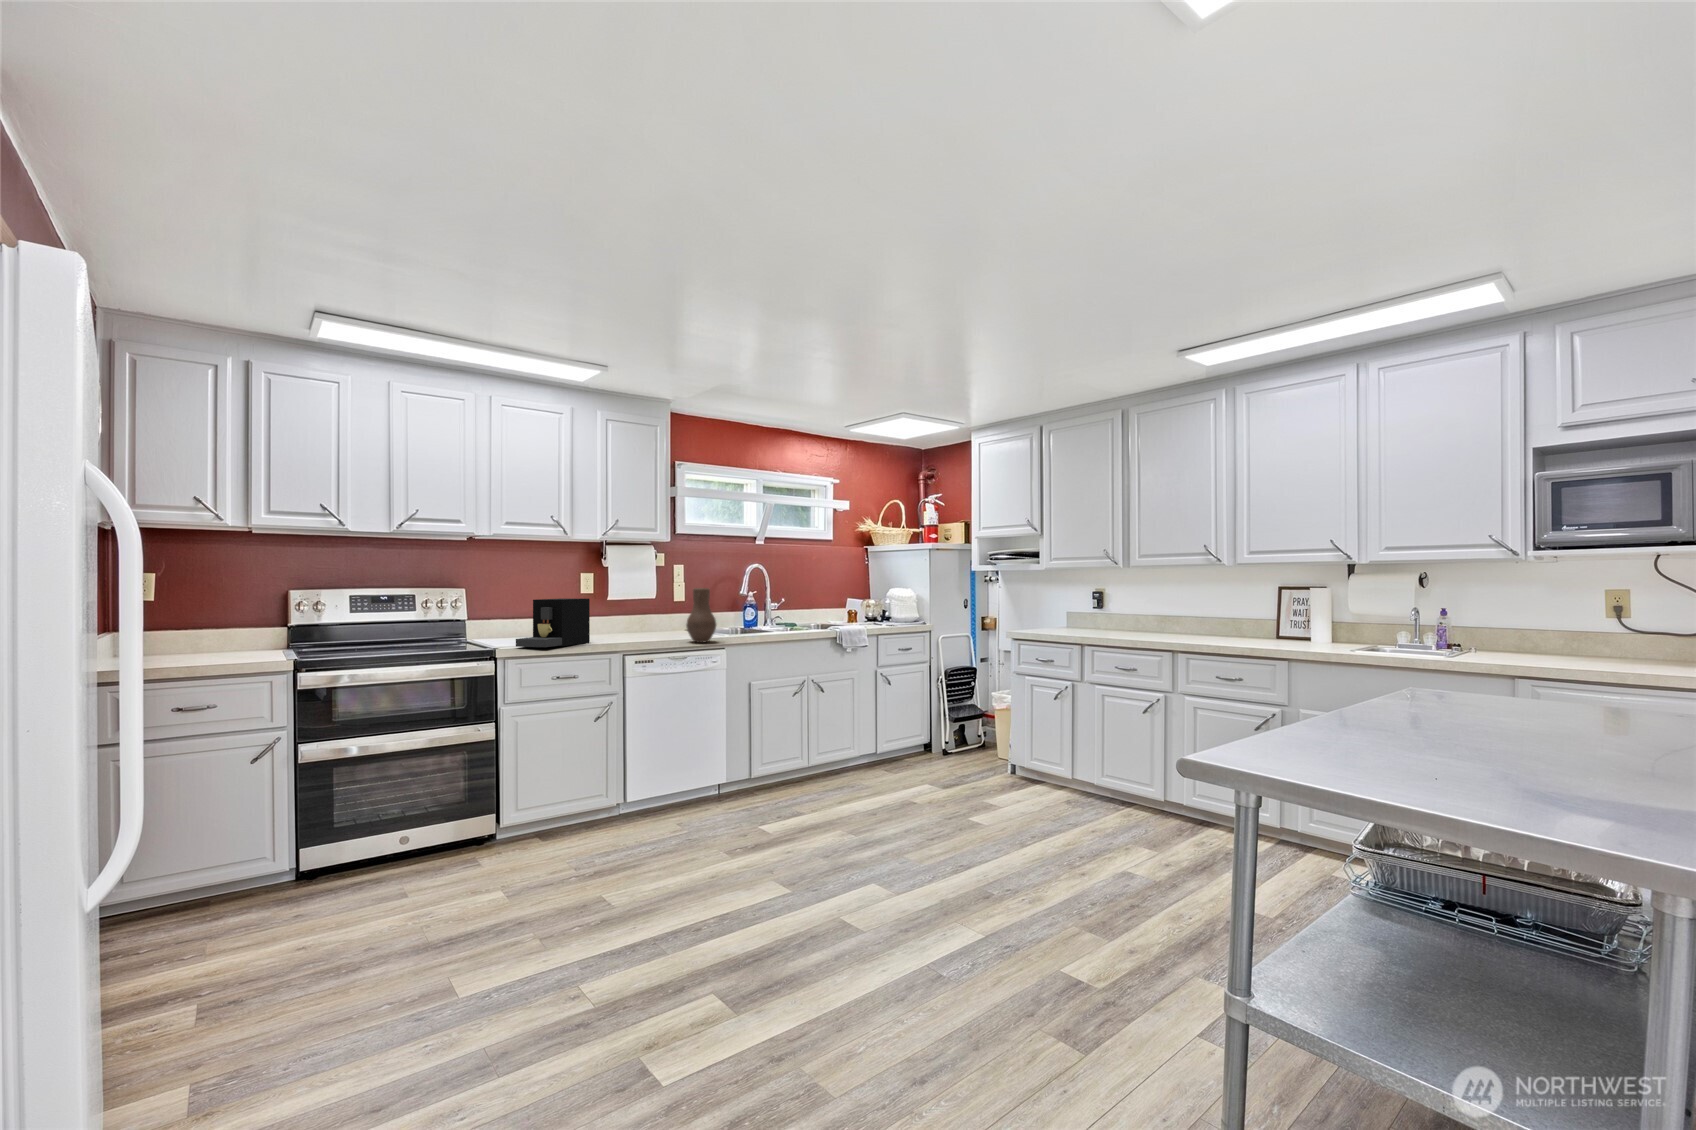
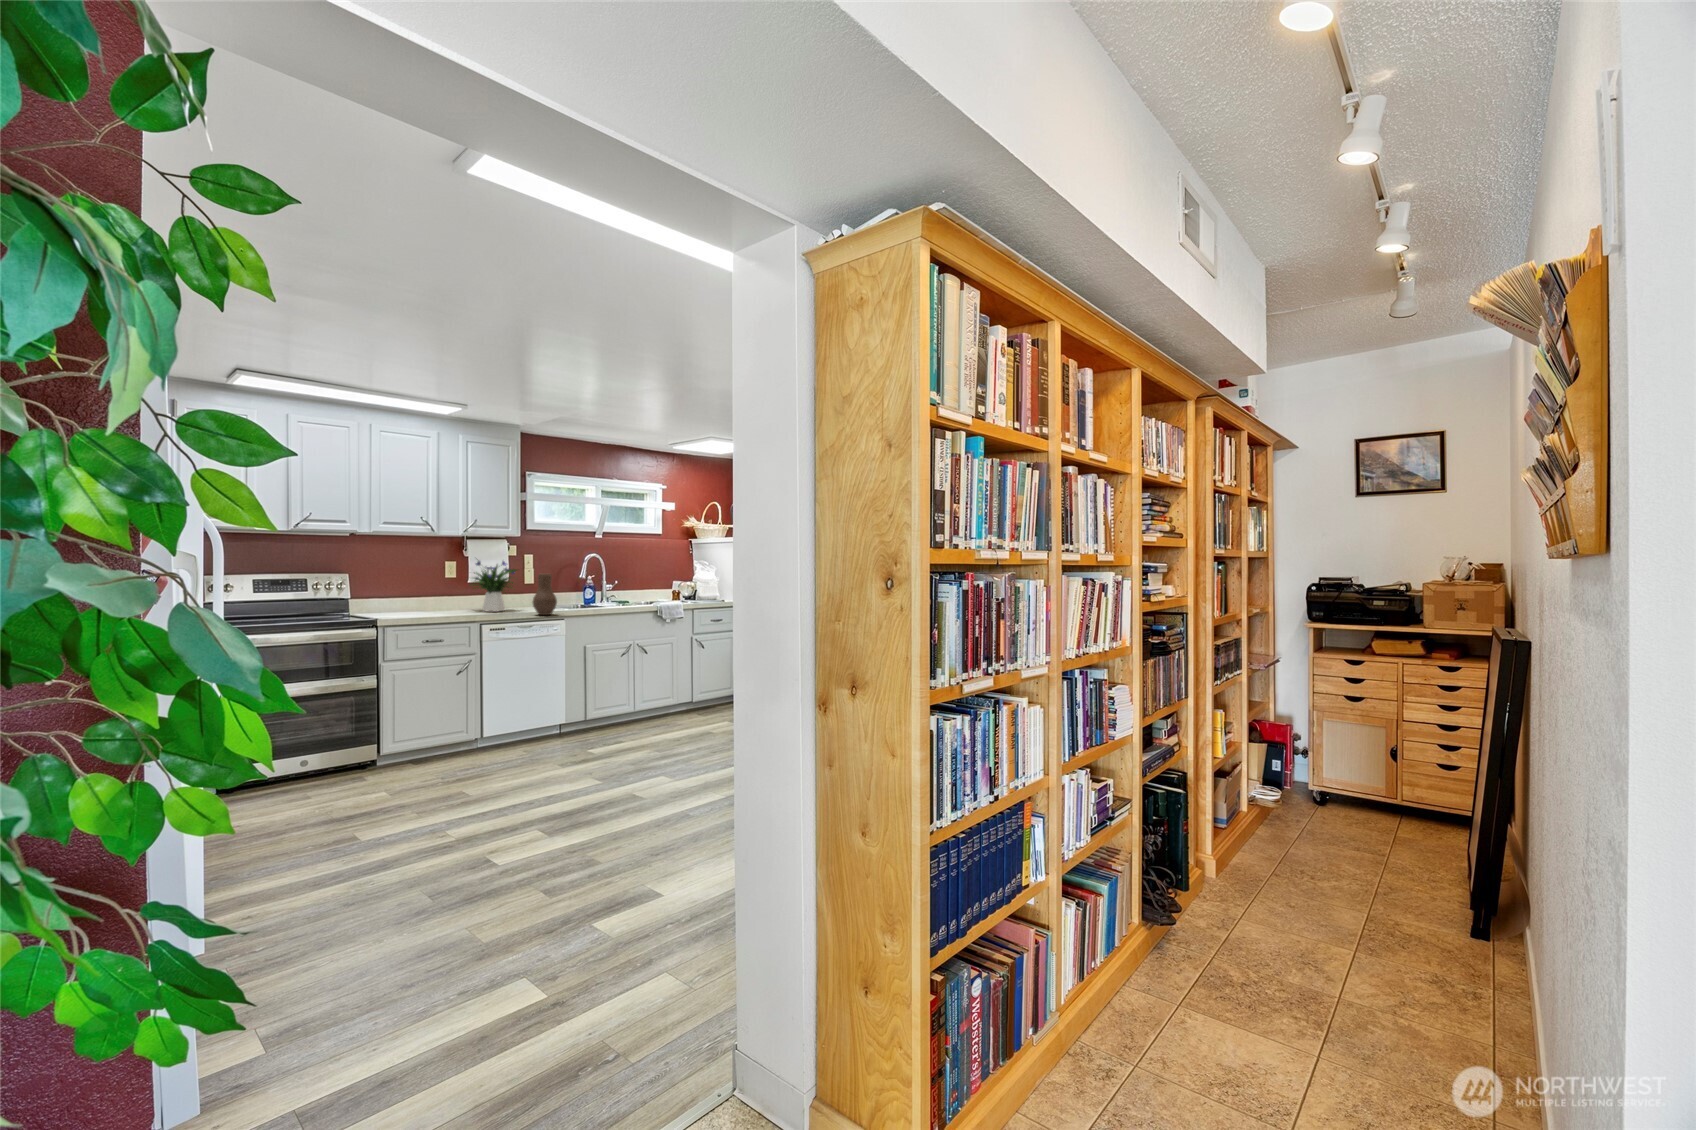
flower arrangement: none [601,567,670,637] -> present [473,560,517,611]
coffee maker: present [516,598,590,647] -> none [393,582,453,619]

